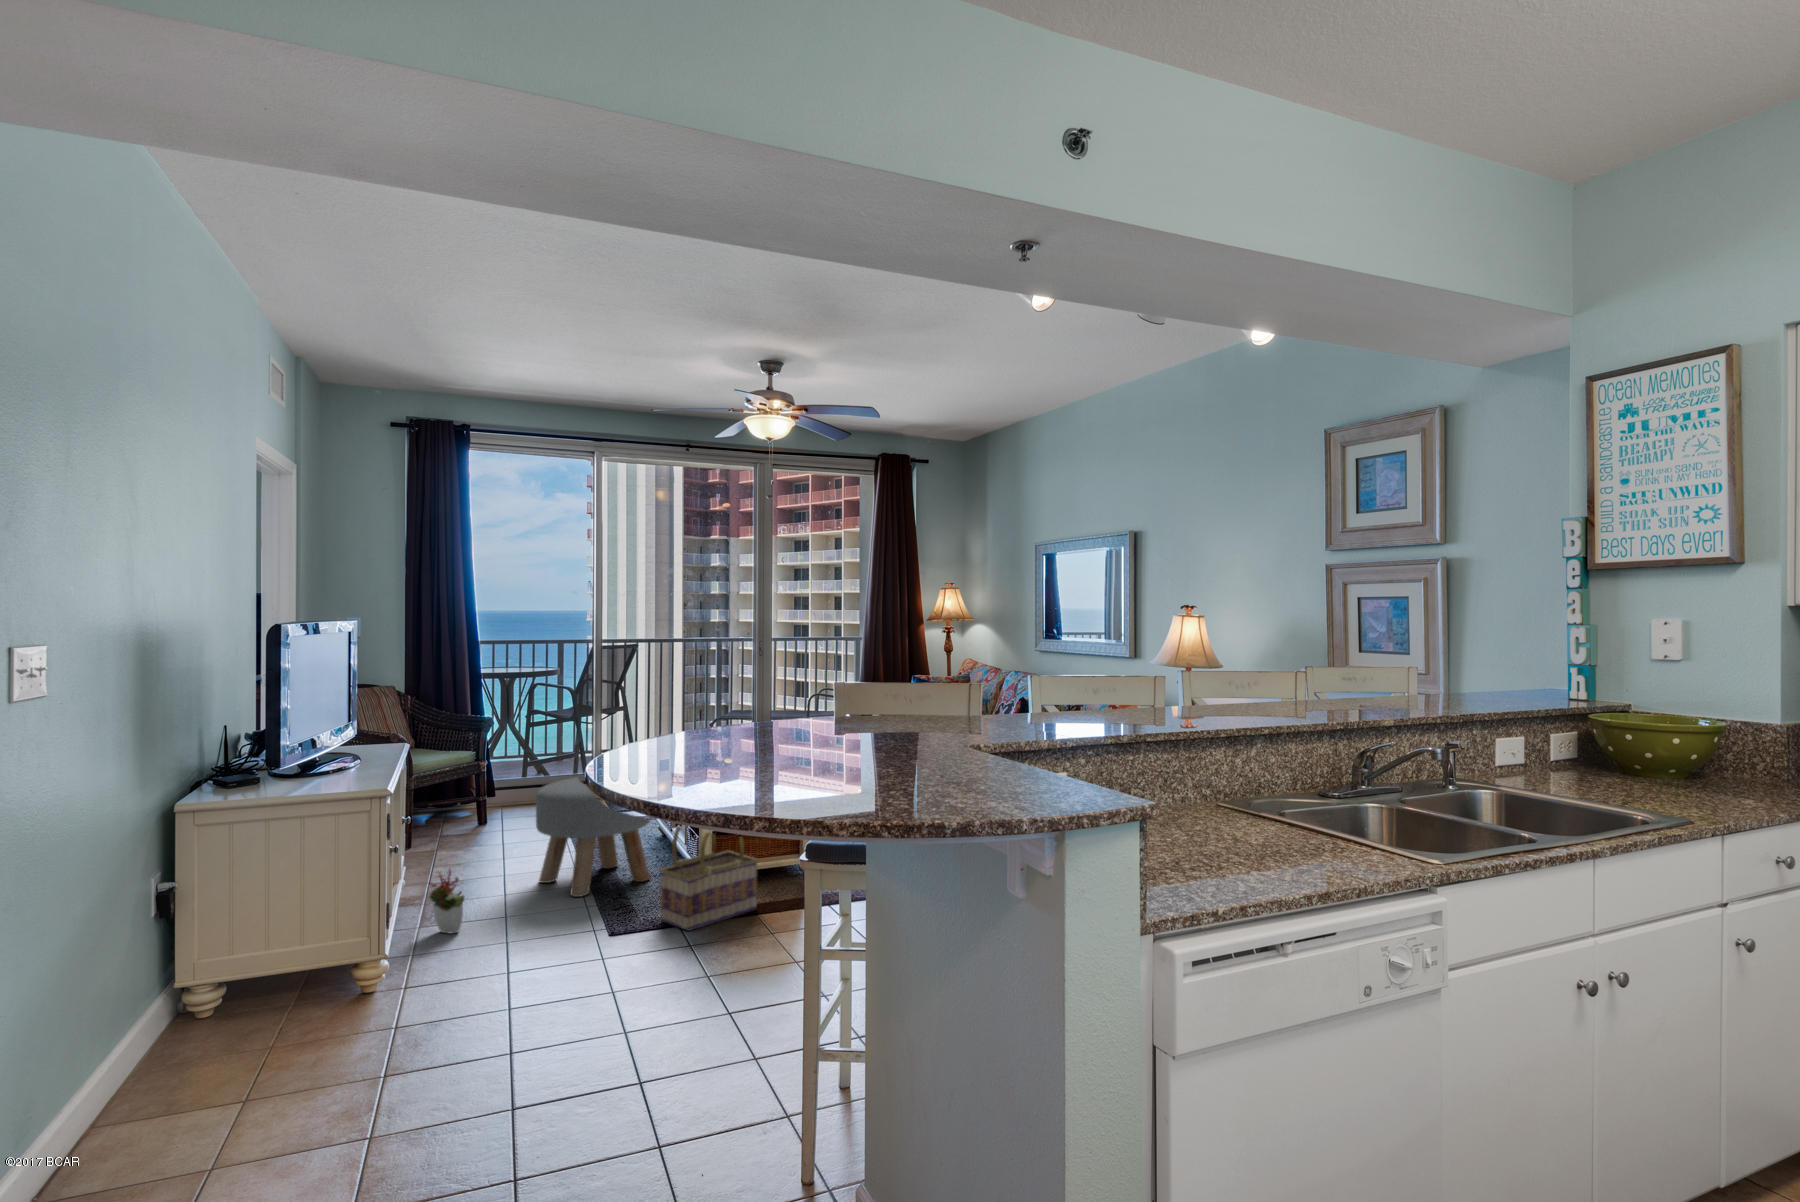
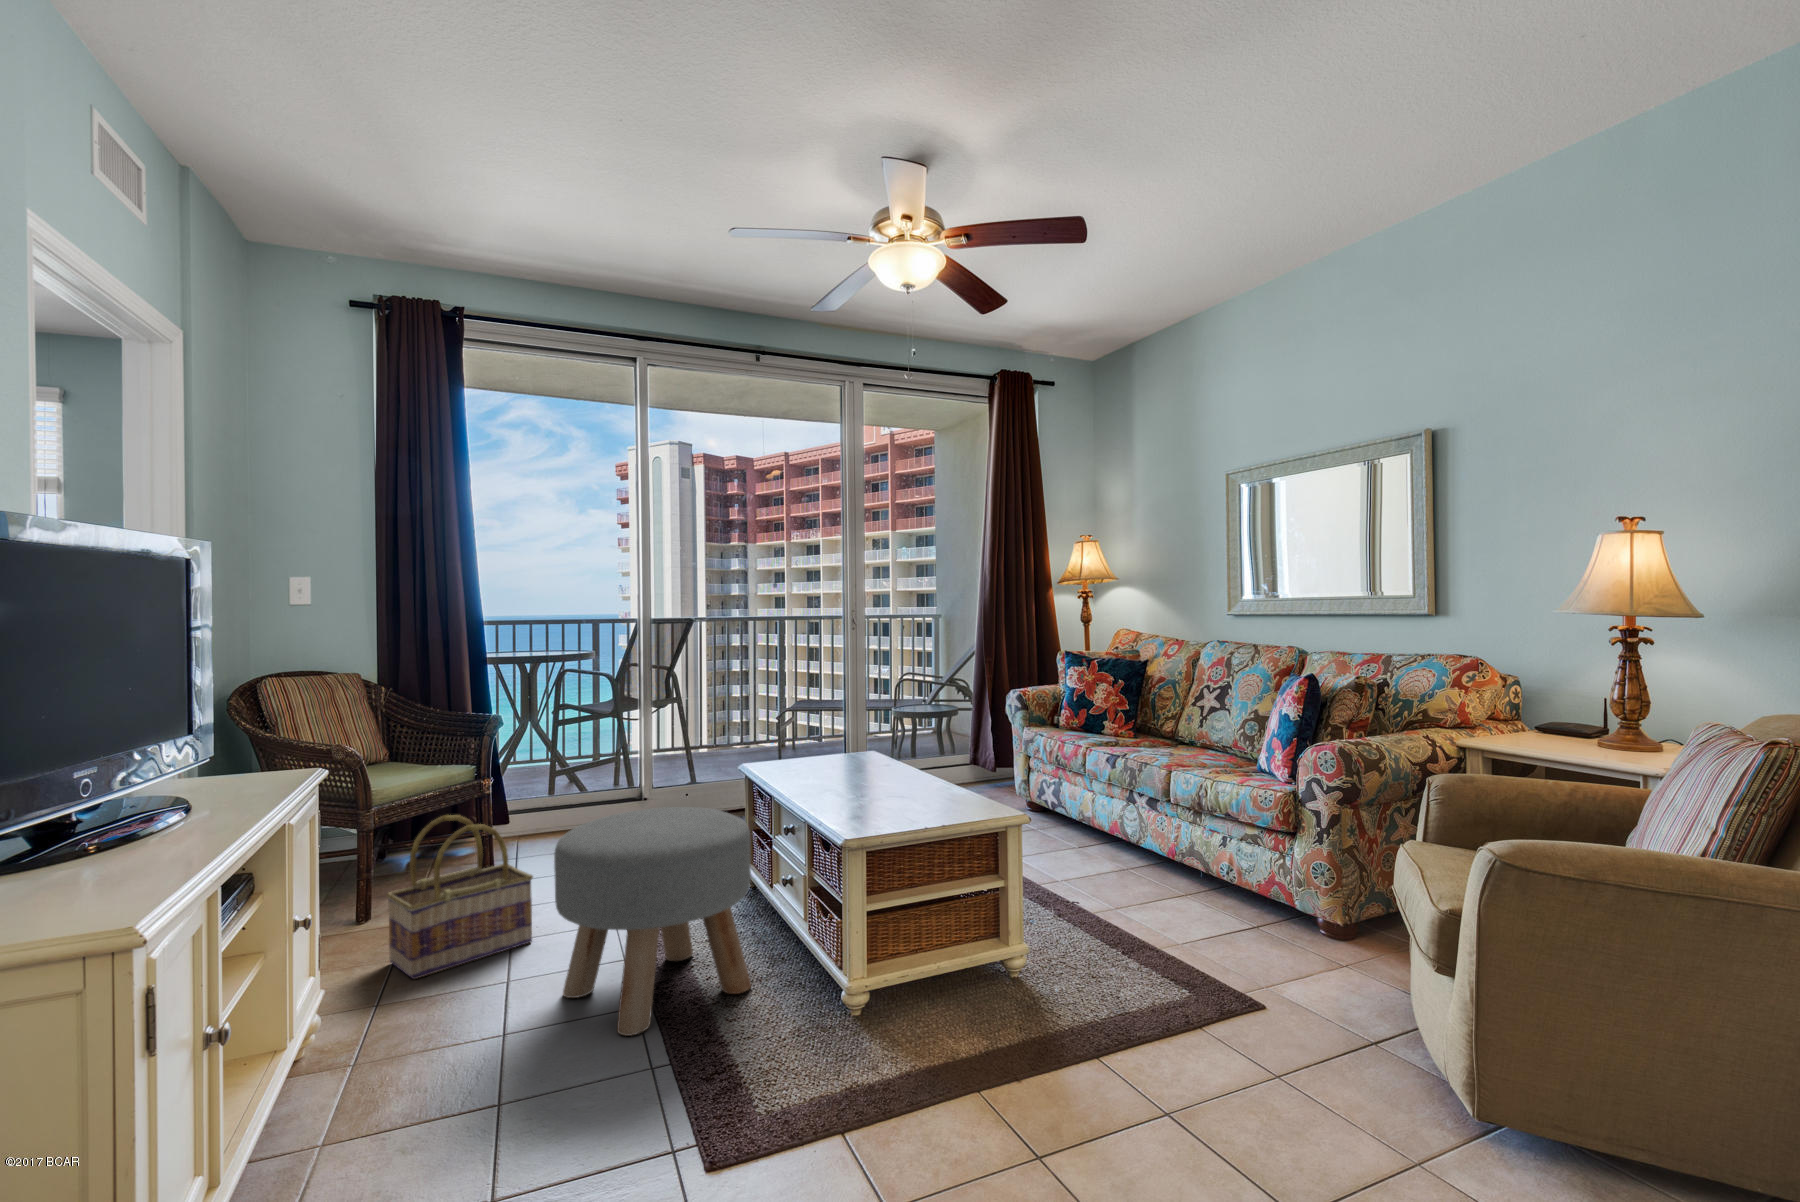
basket: present [659,827,758,931] -> present [386,815,533,979]
decorative plant: present [429,870,464,934] -> none [330,1015,407,1154]

